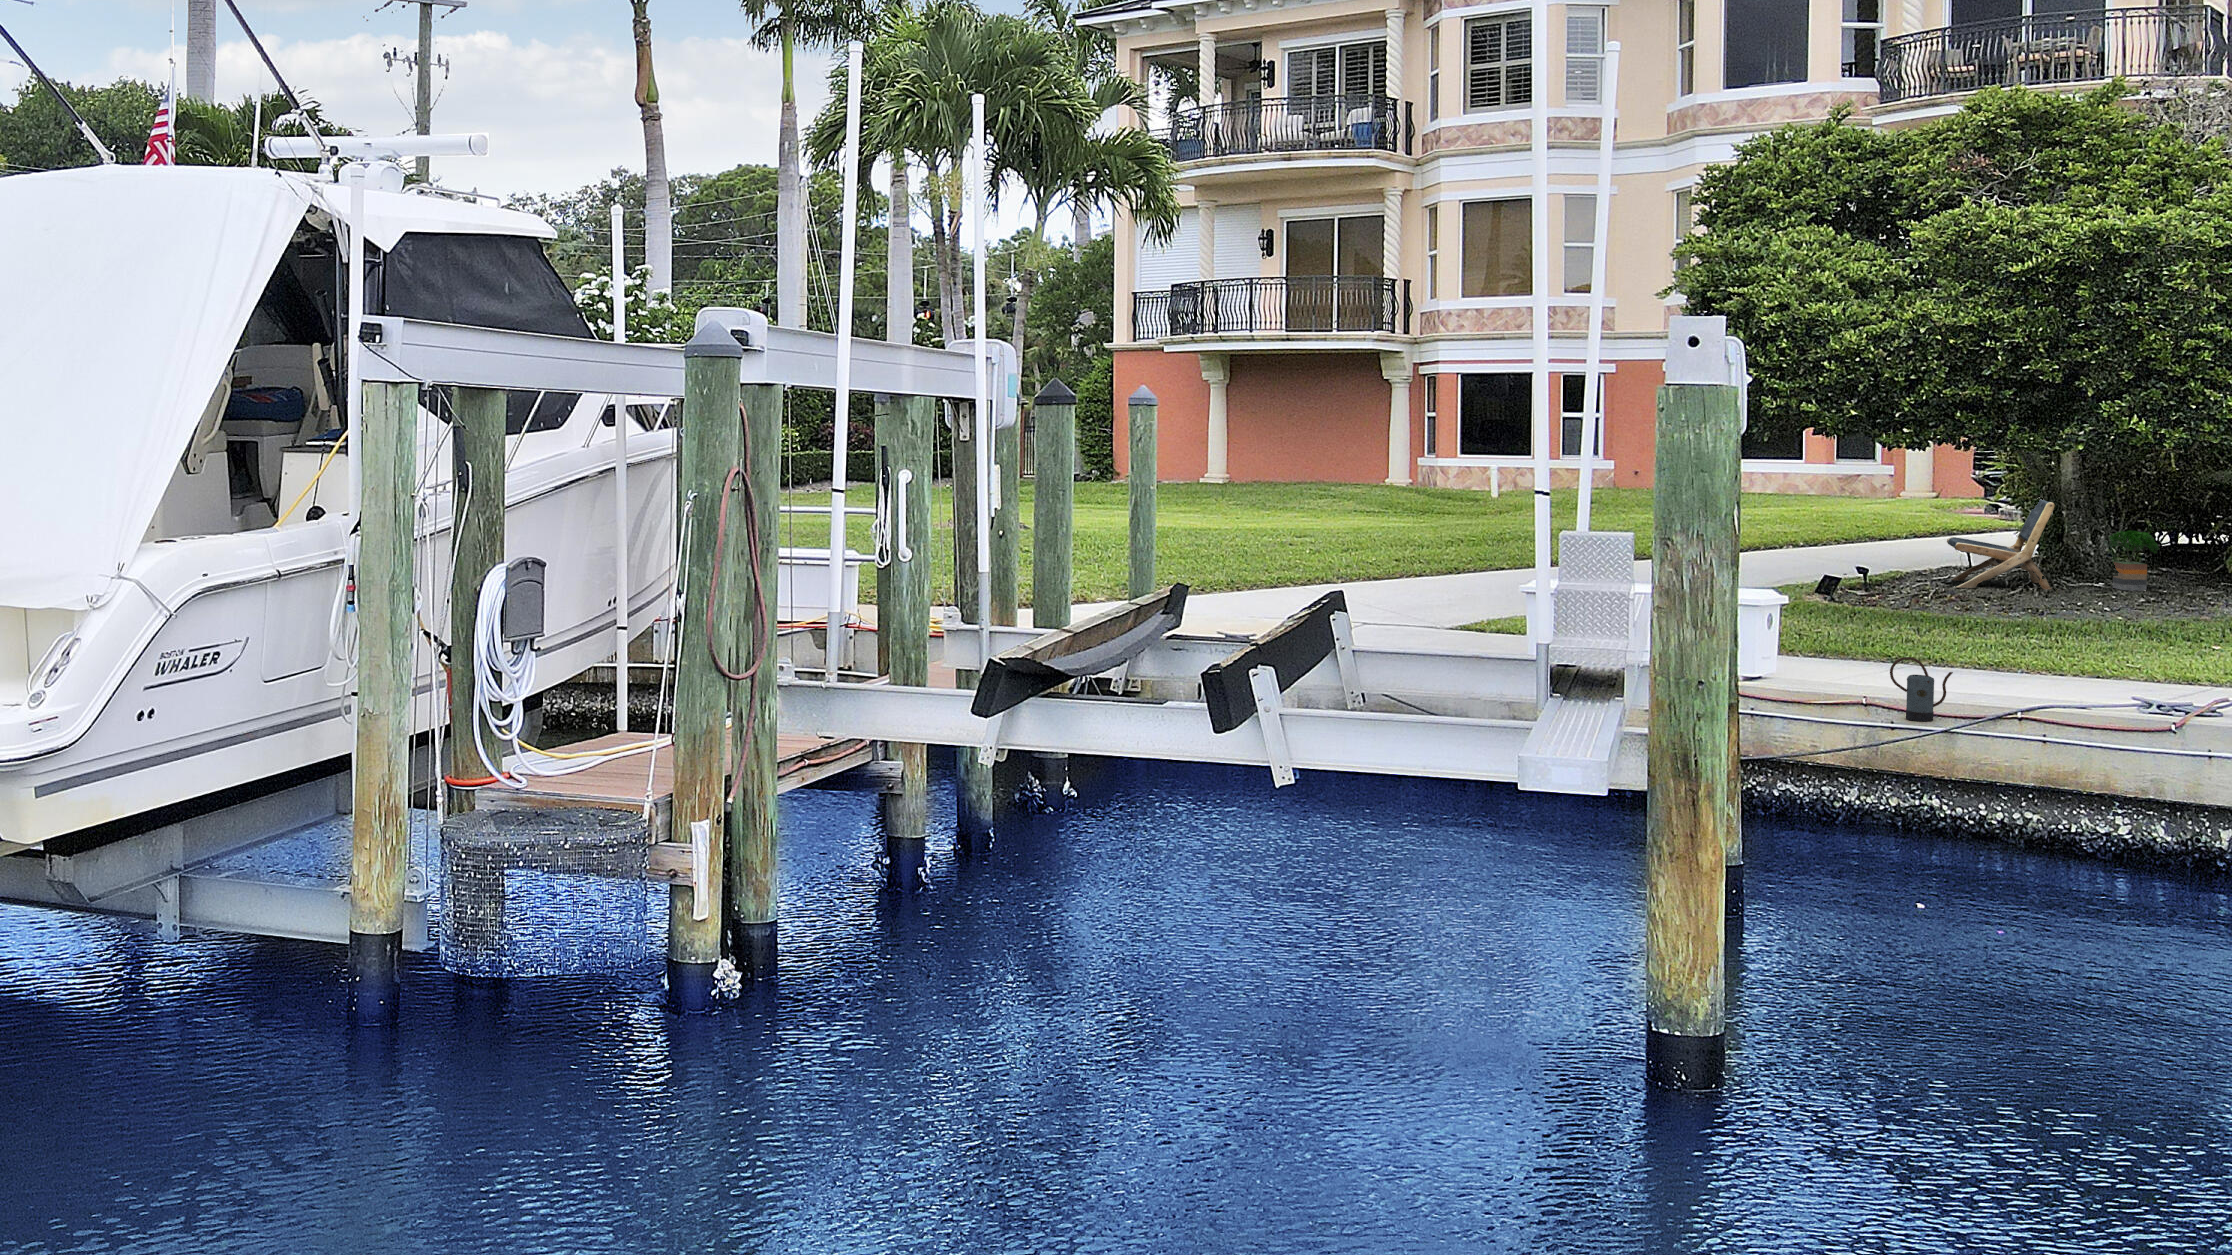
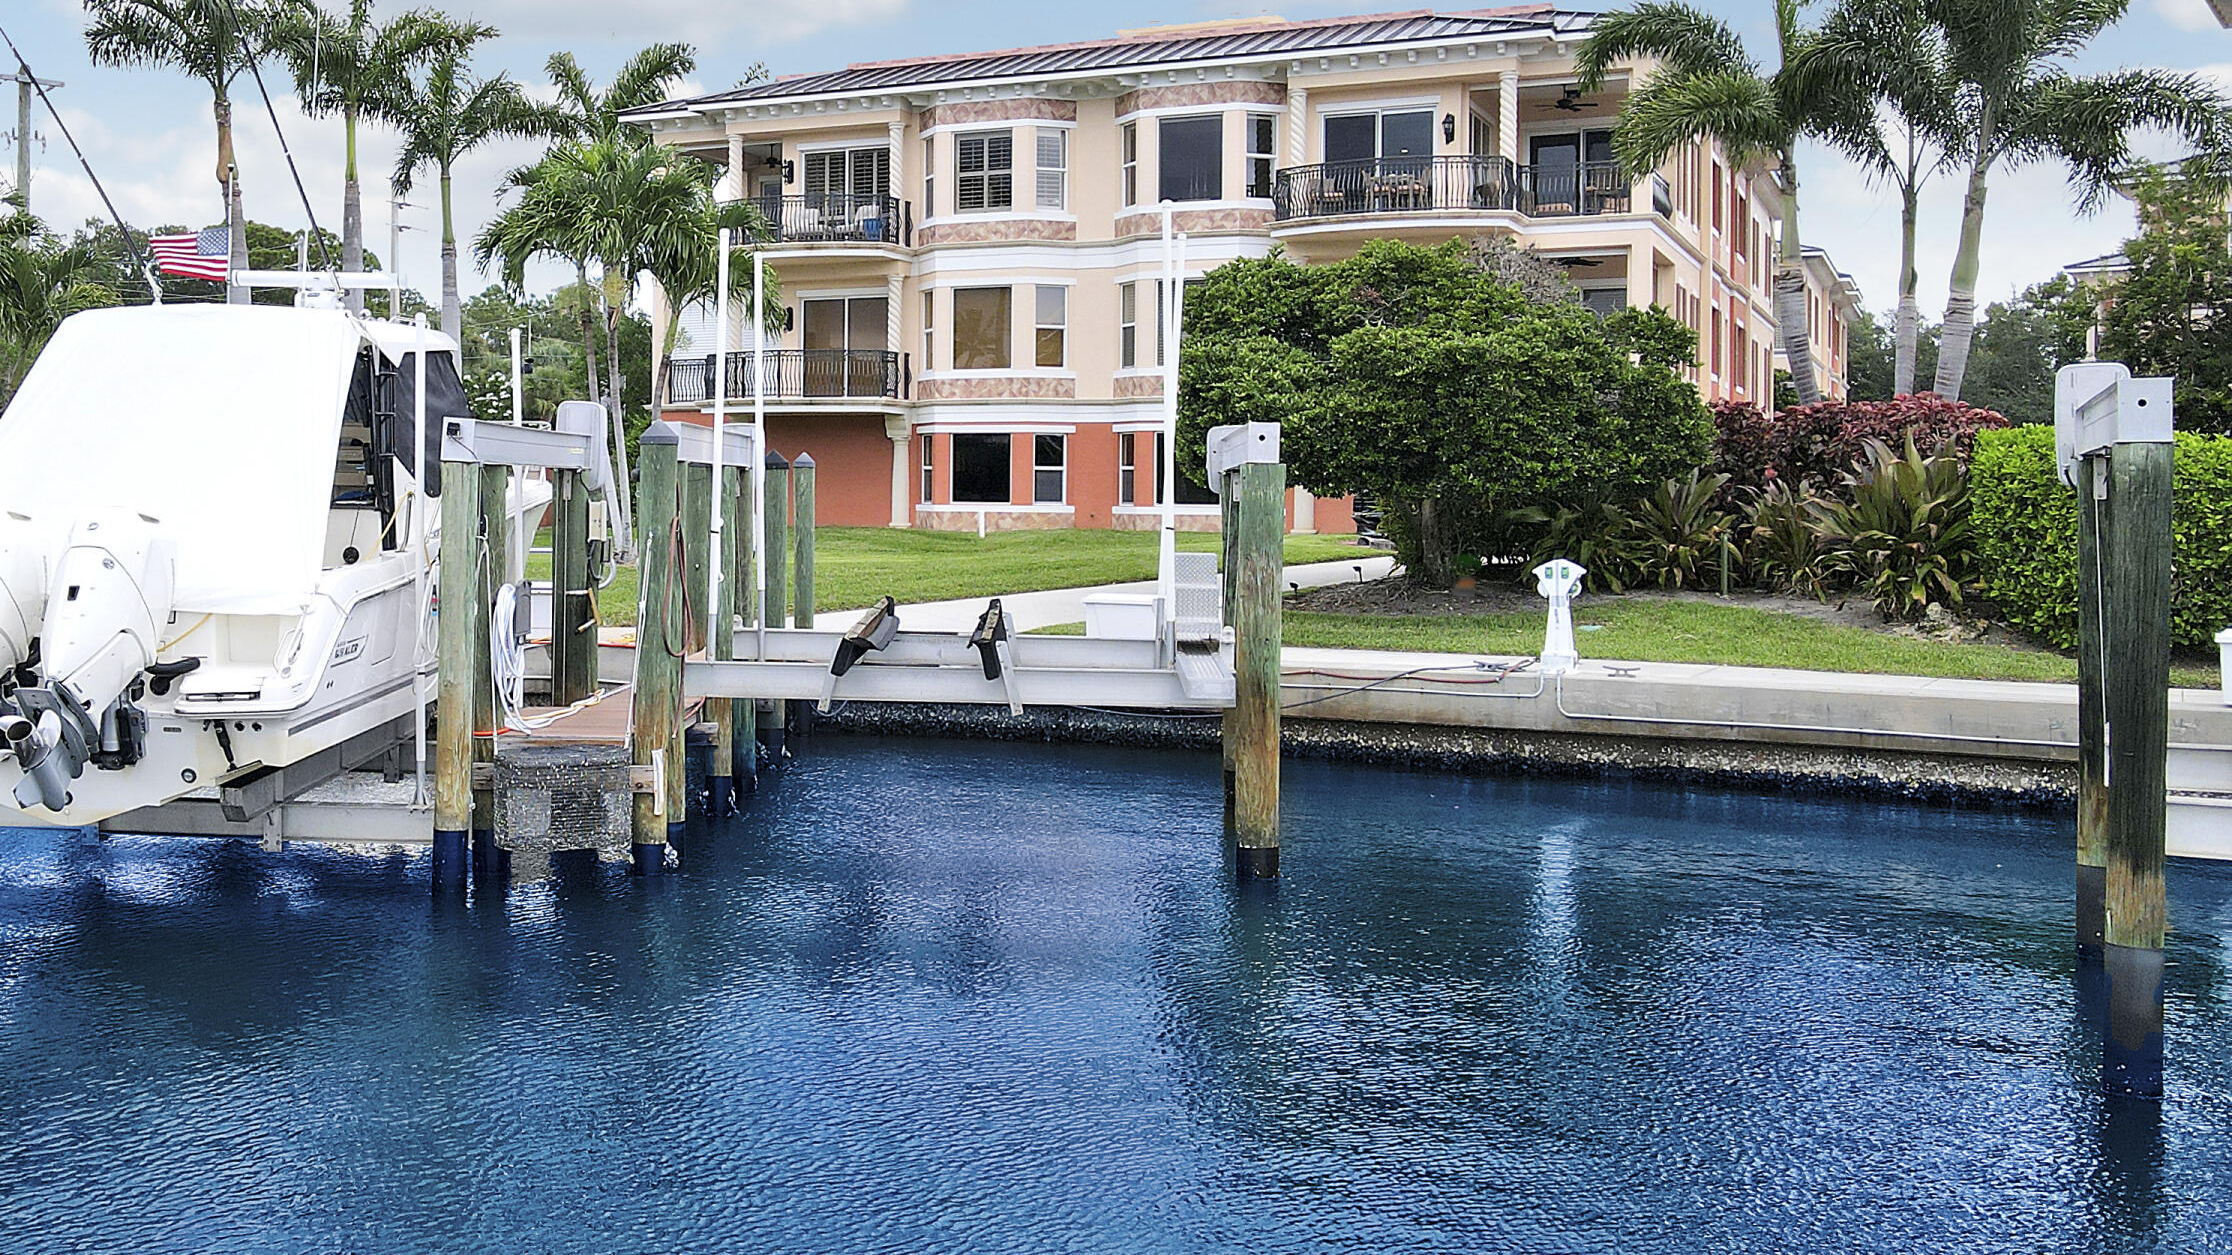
lounge chair: present [1947,499,2055,589] -> none [1344,532,1416,599]
watering can: present [1890,657,1953,721] -> none [1338,638,1376,680]

